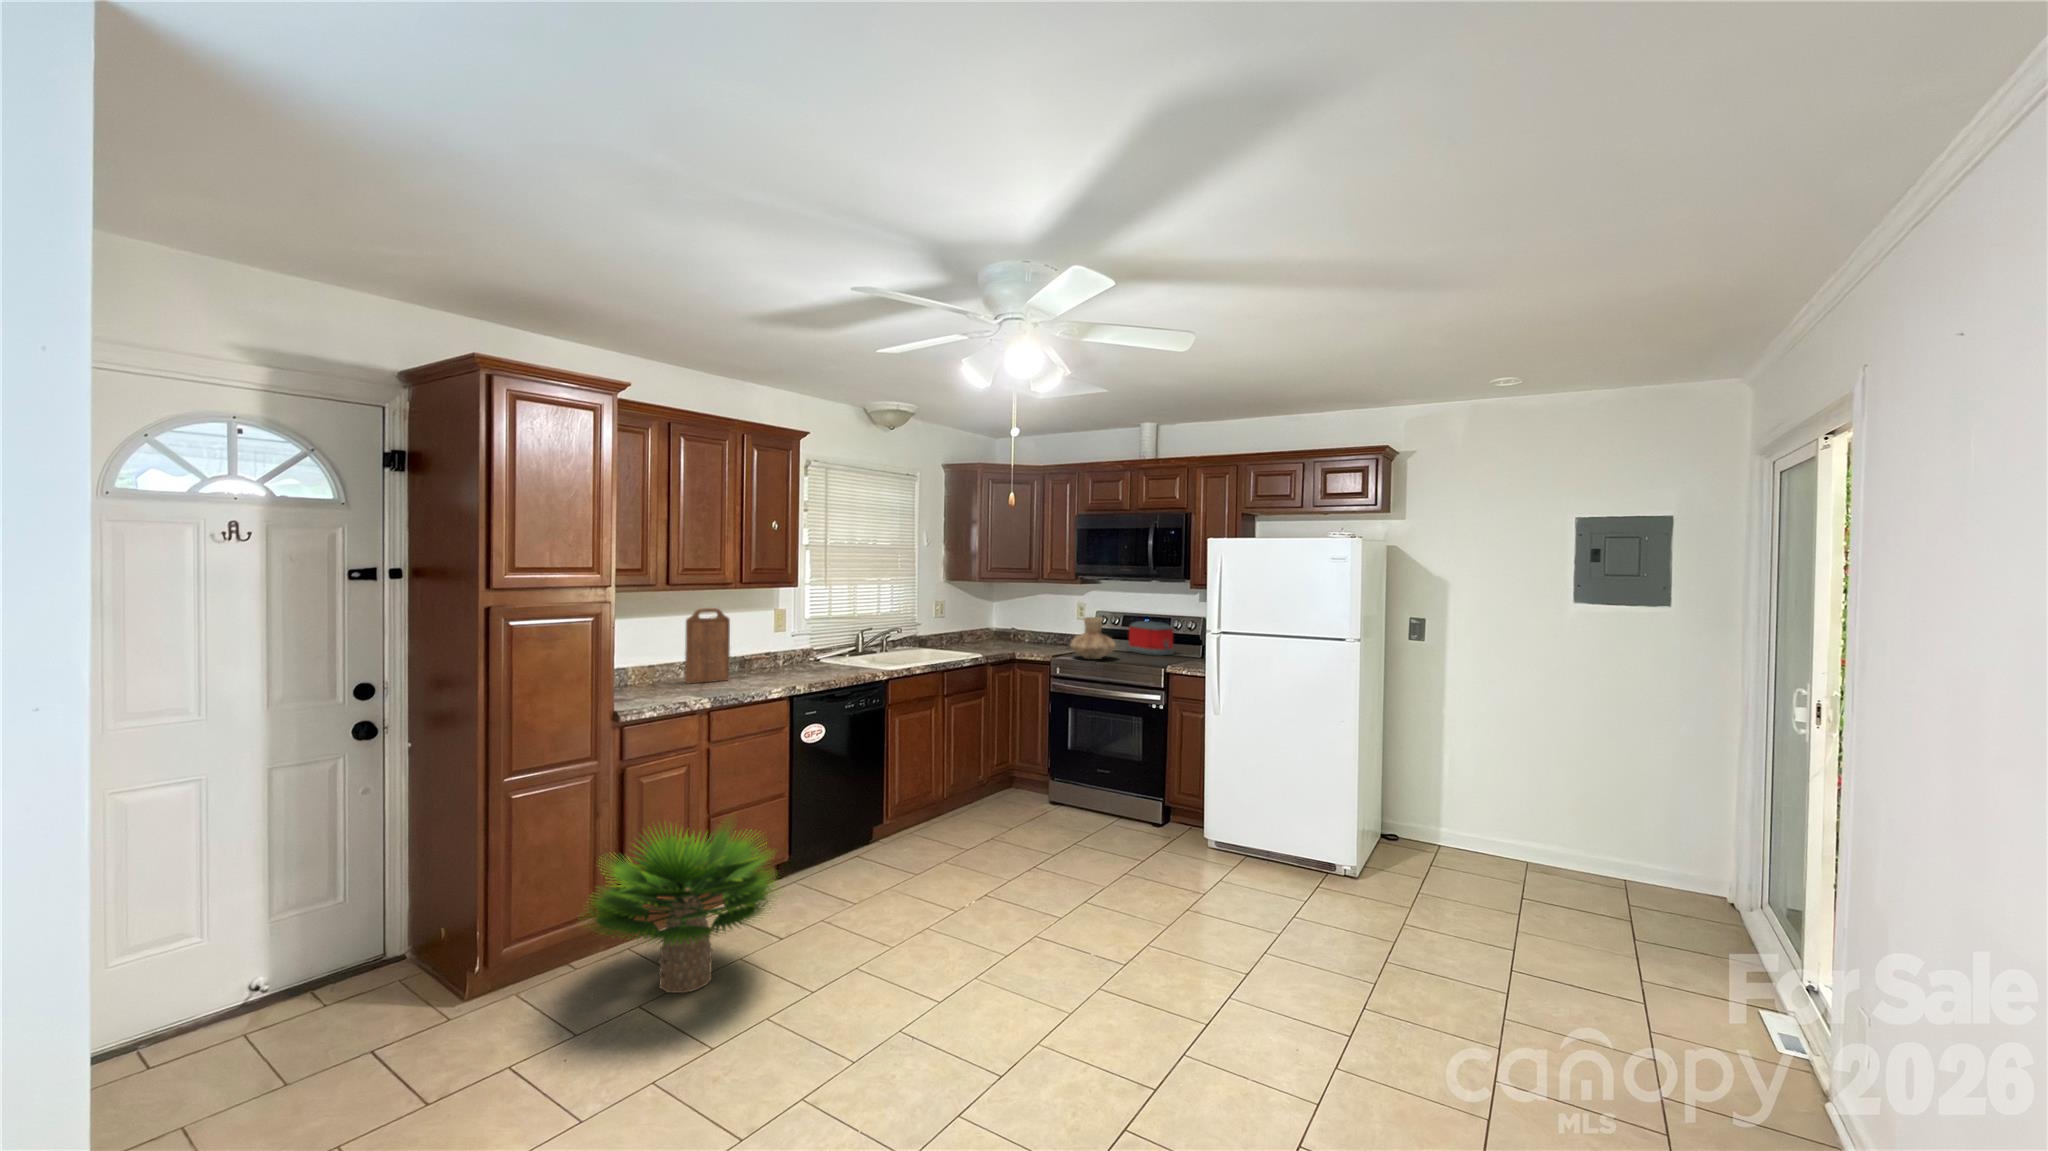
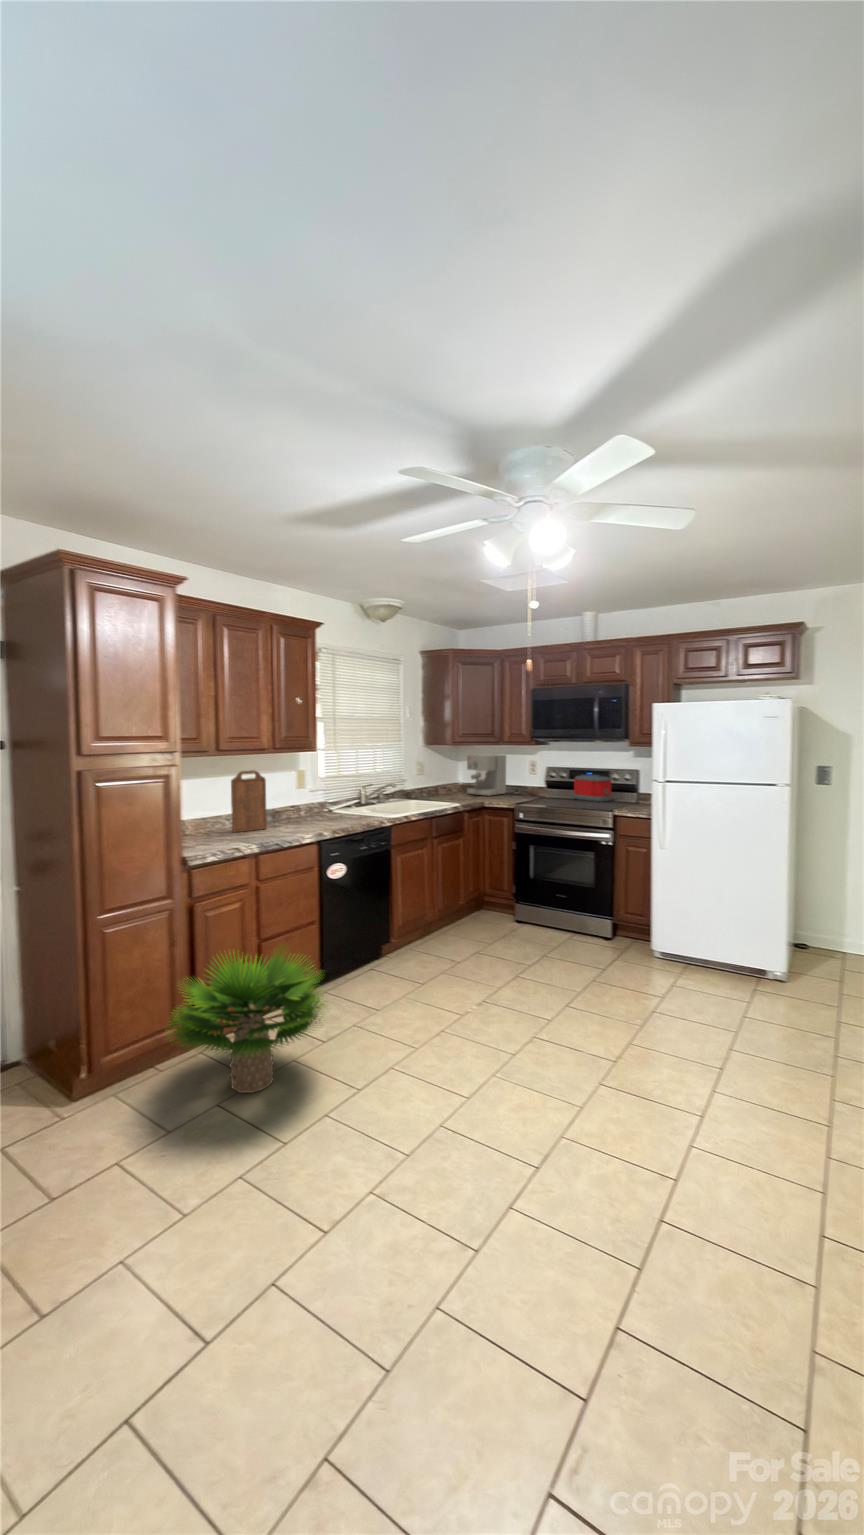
coffee maker: none [998,593,1048,646] -> present [467,754,506,796]
vase: present [1071,617,1116,659] -> none [531,772,569,806]

